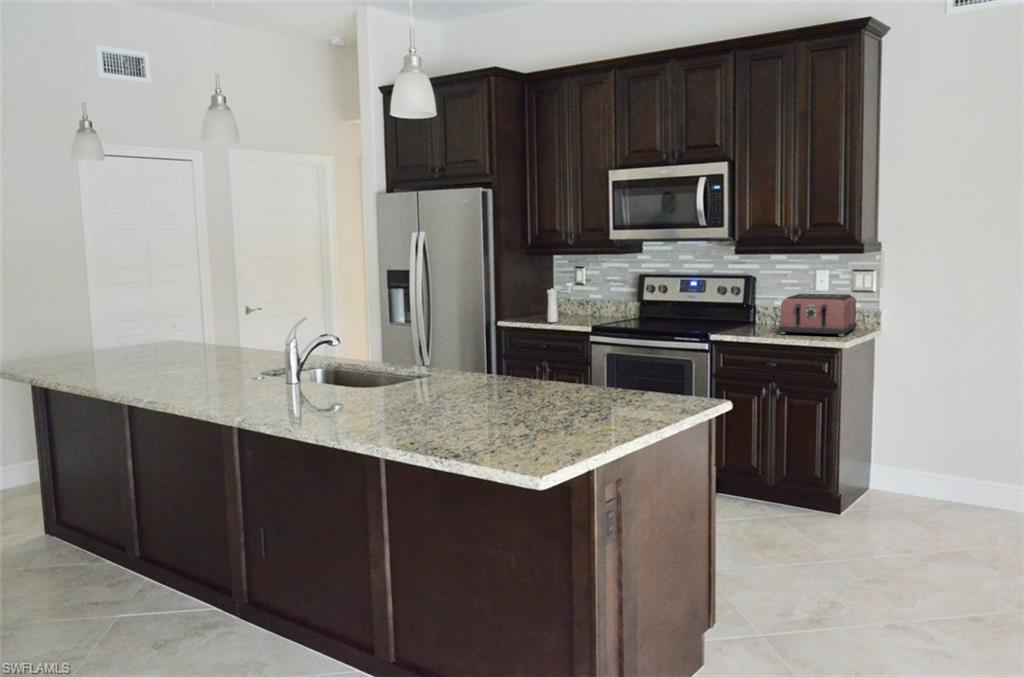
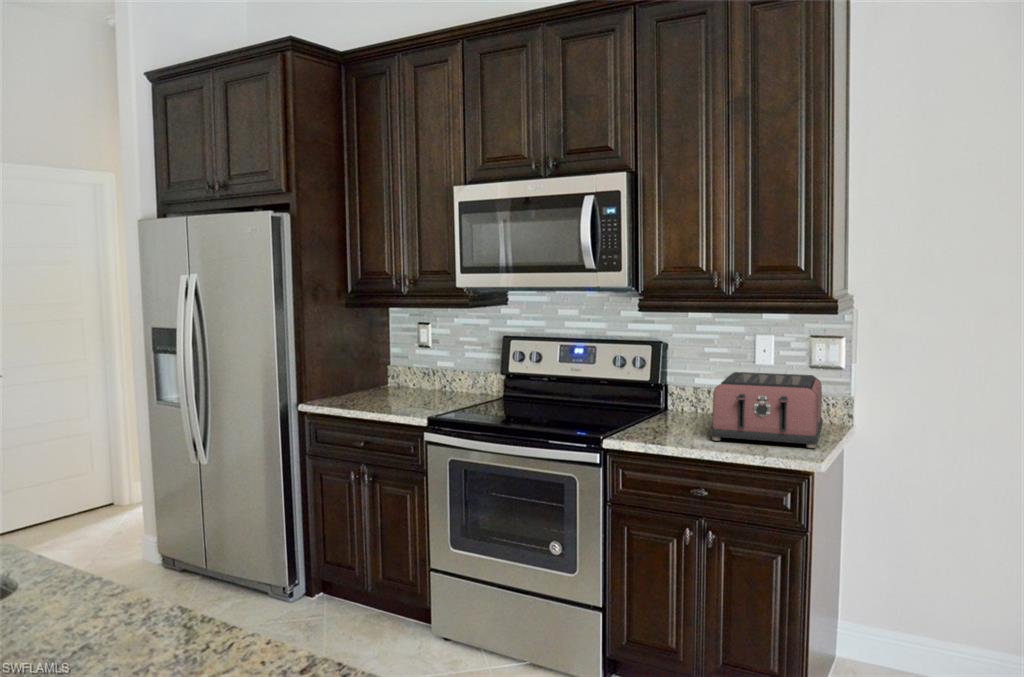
pepper mill: present [547,283,573,322] -> none [369,348,408,406]

